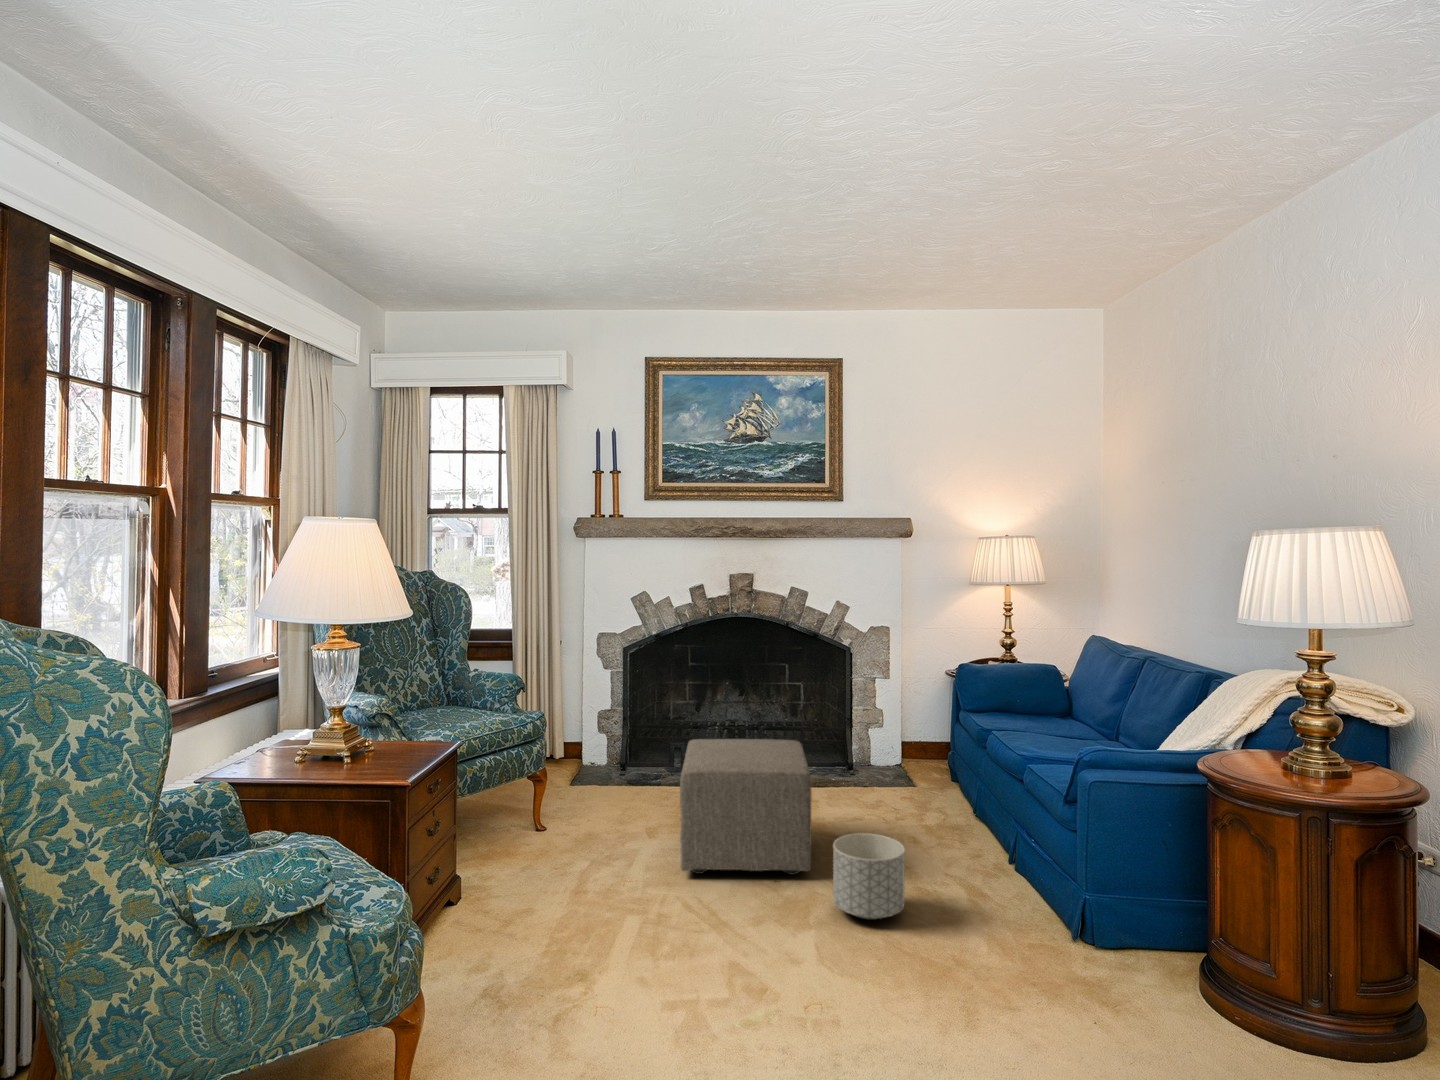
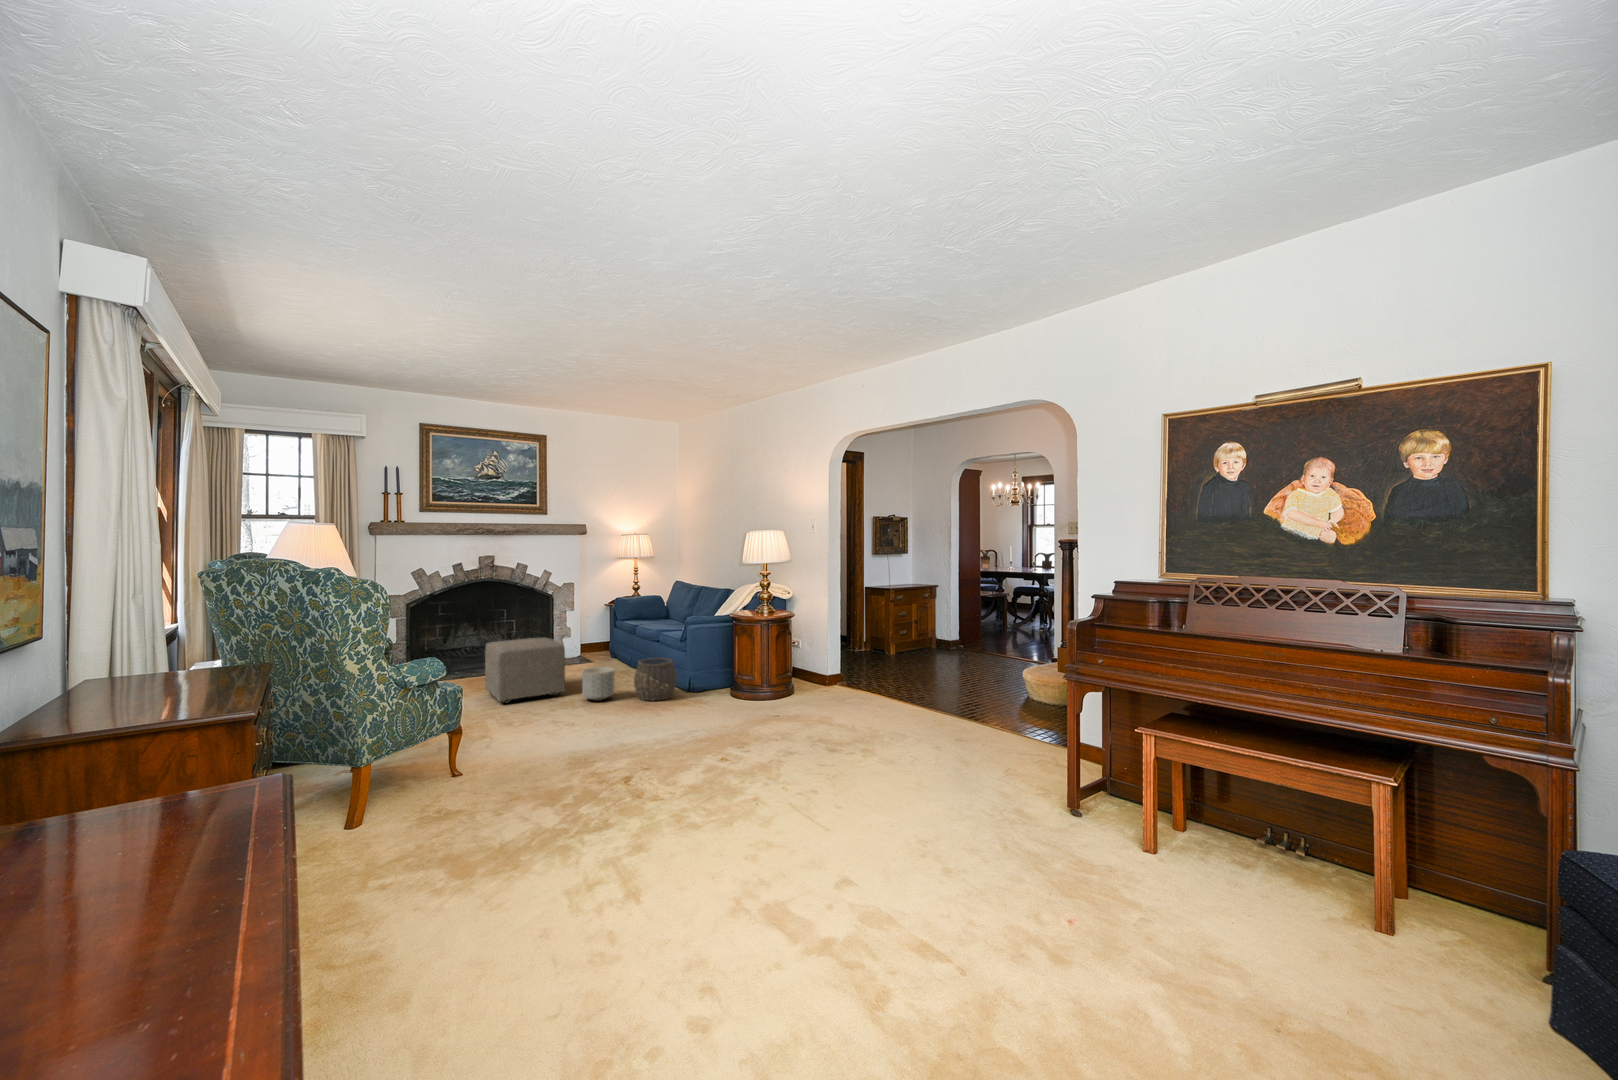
woven basket: none [945,839,1059,966] -> present [634,658,677,701]

